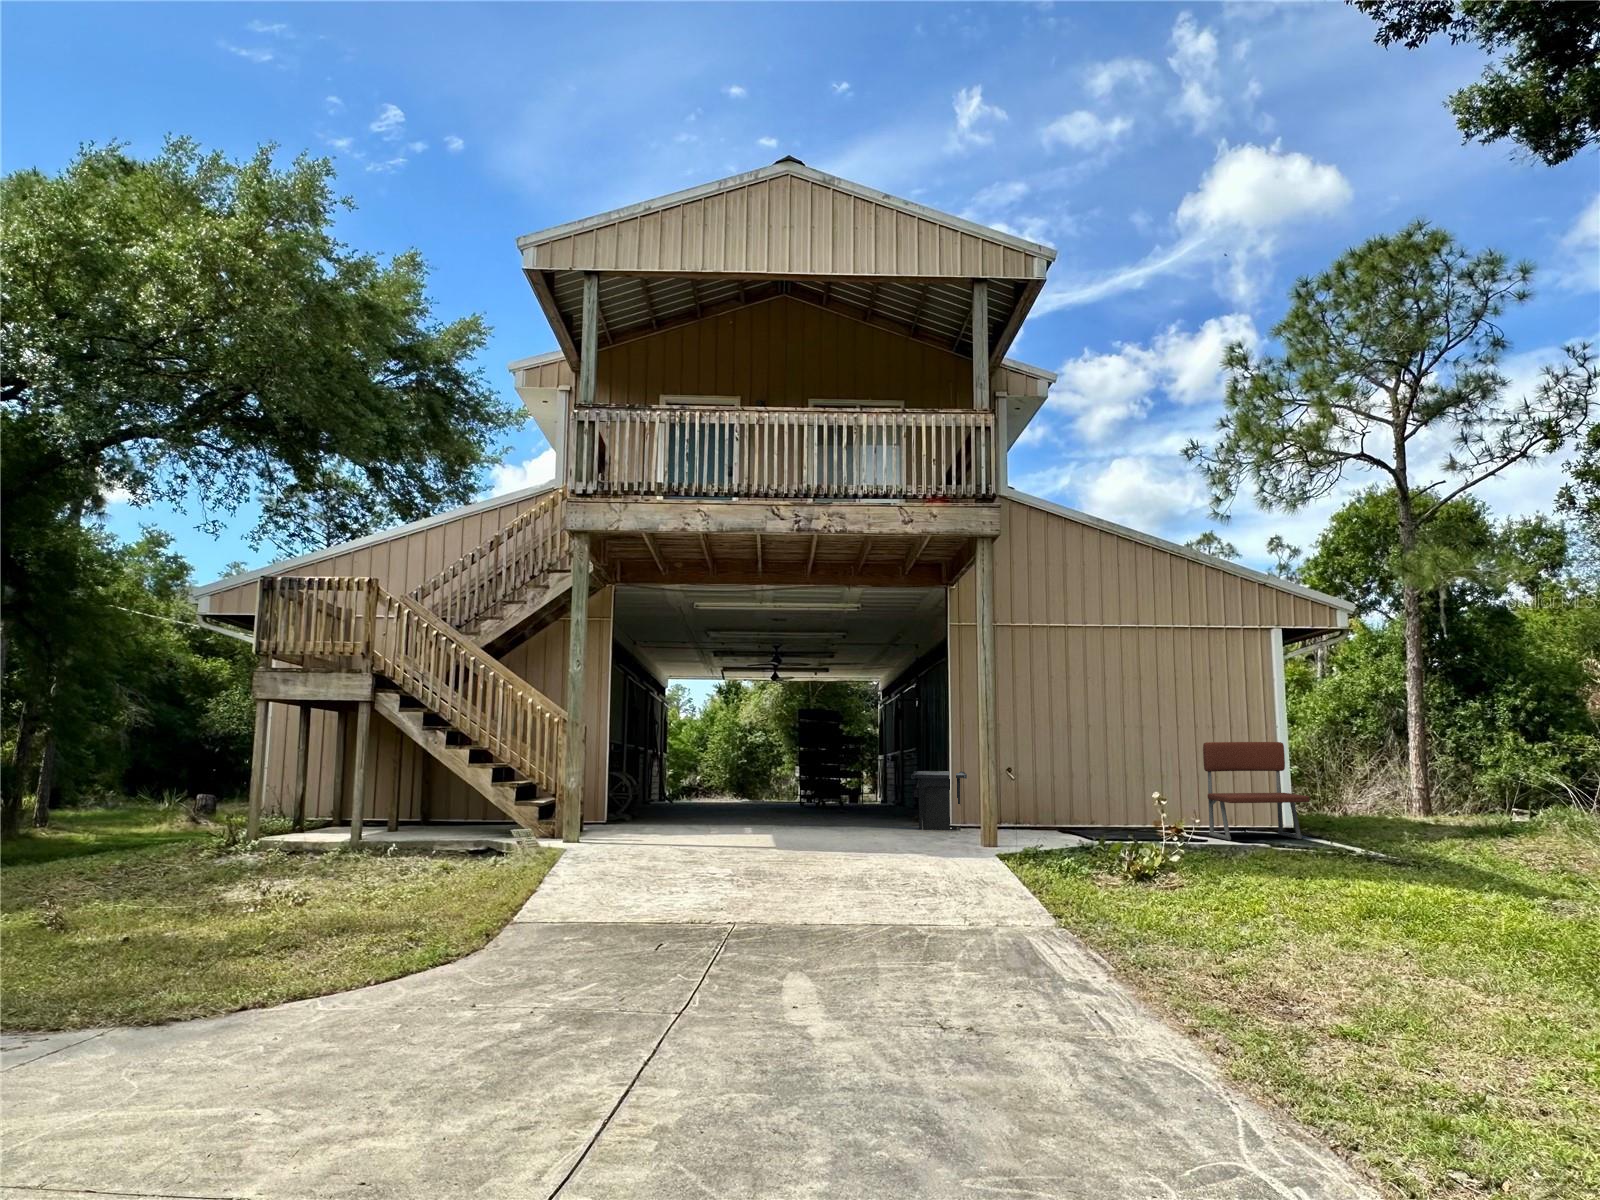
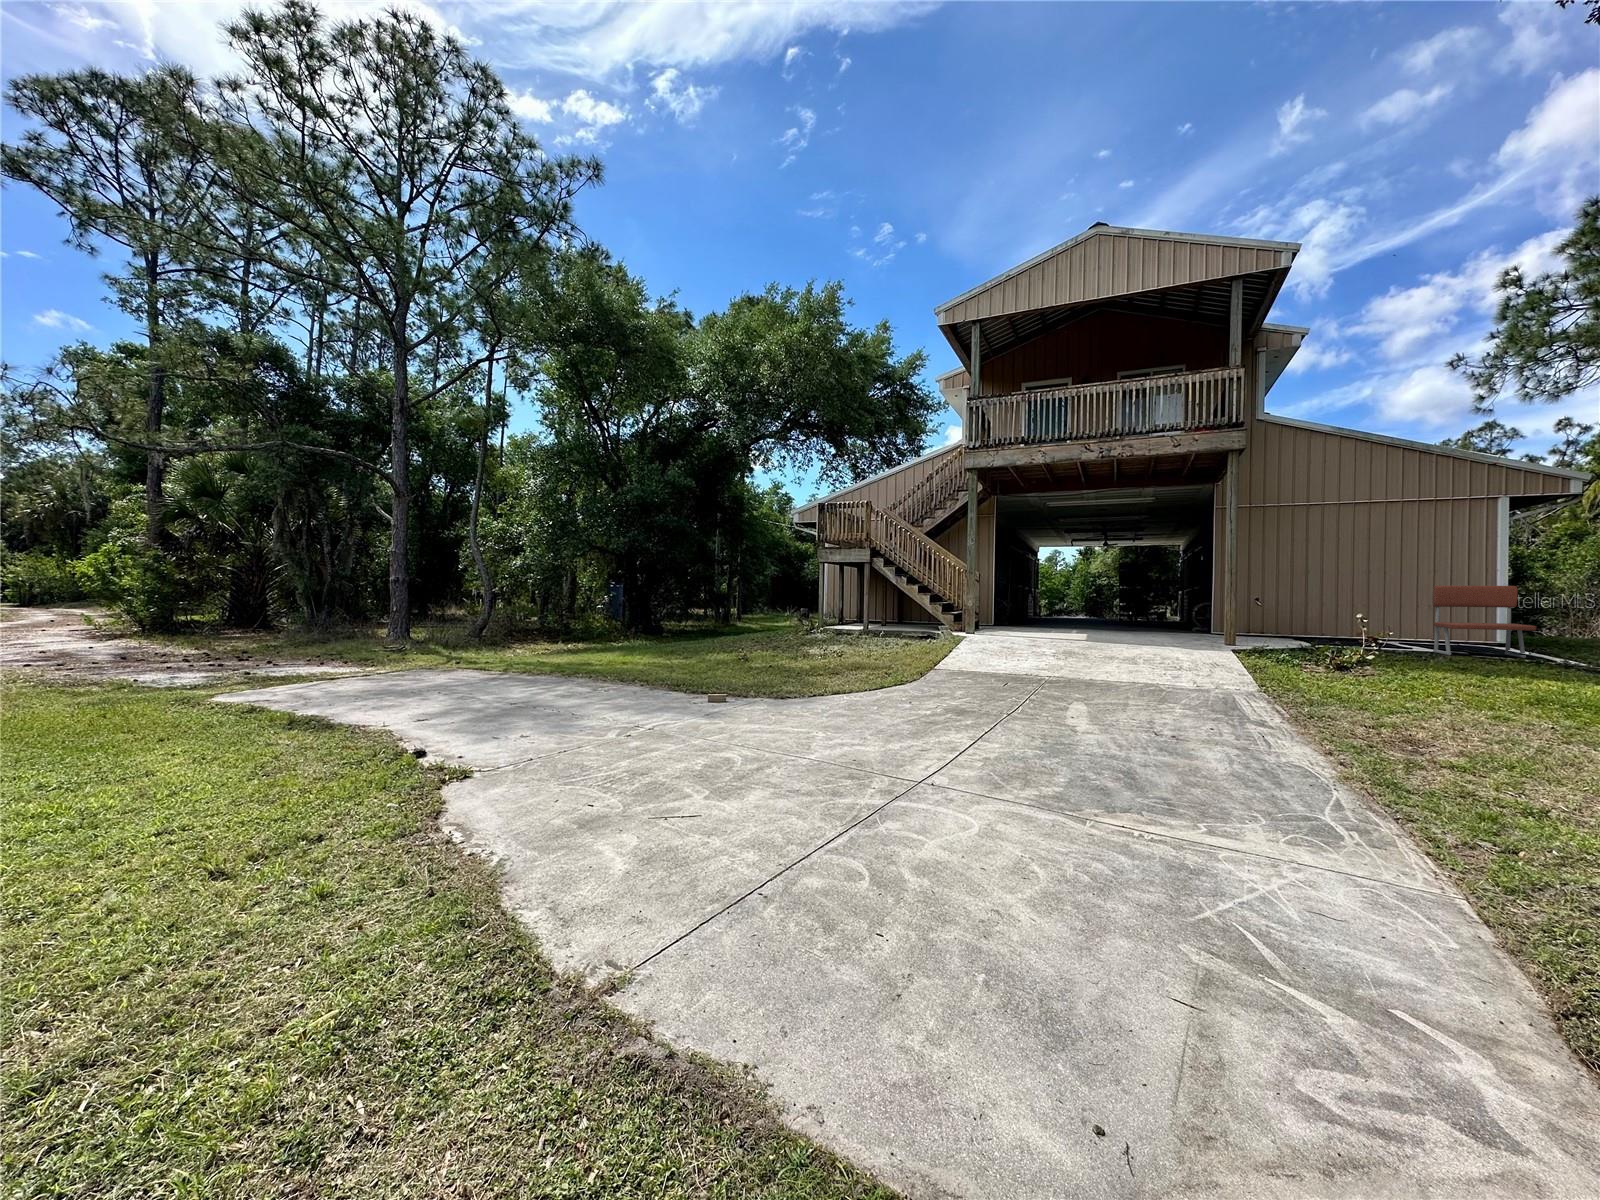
trash can: present [911,771,967,831] -> none [1186,603,1227,641]

